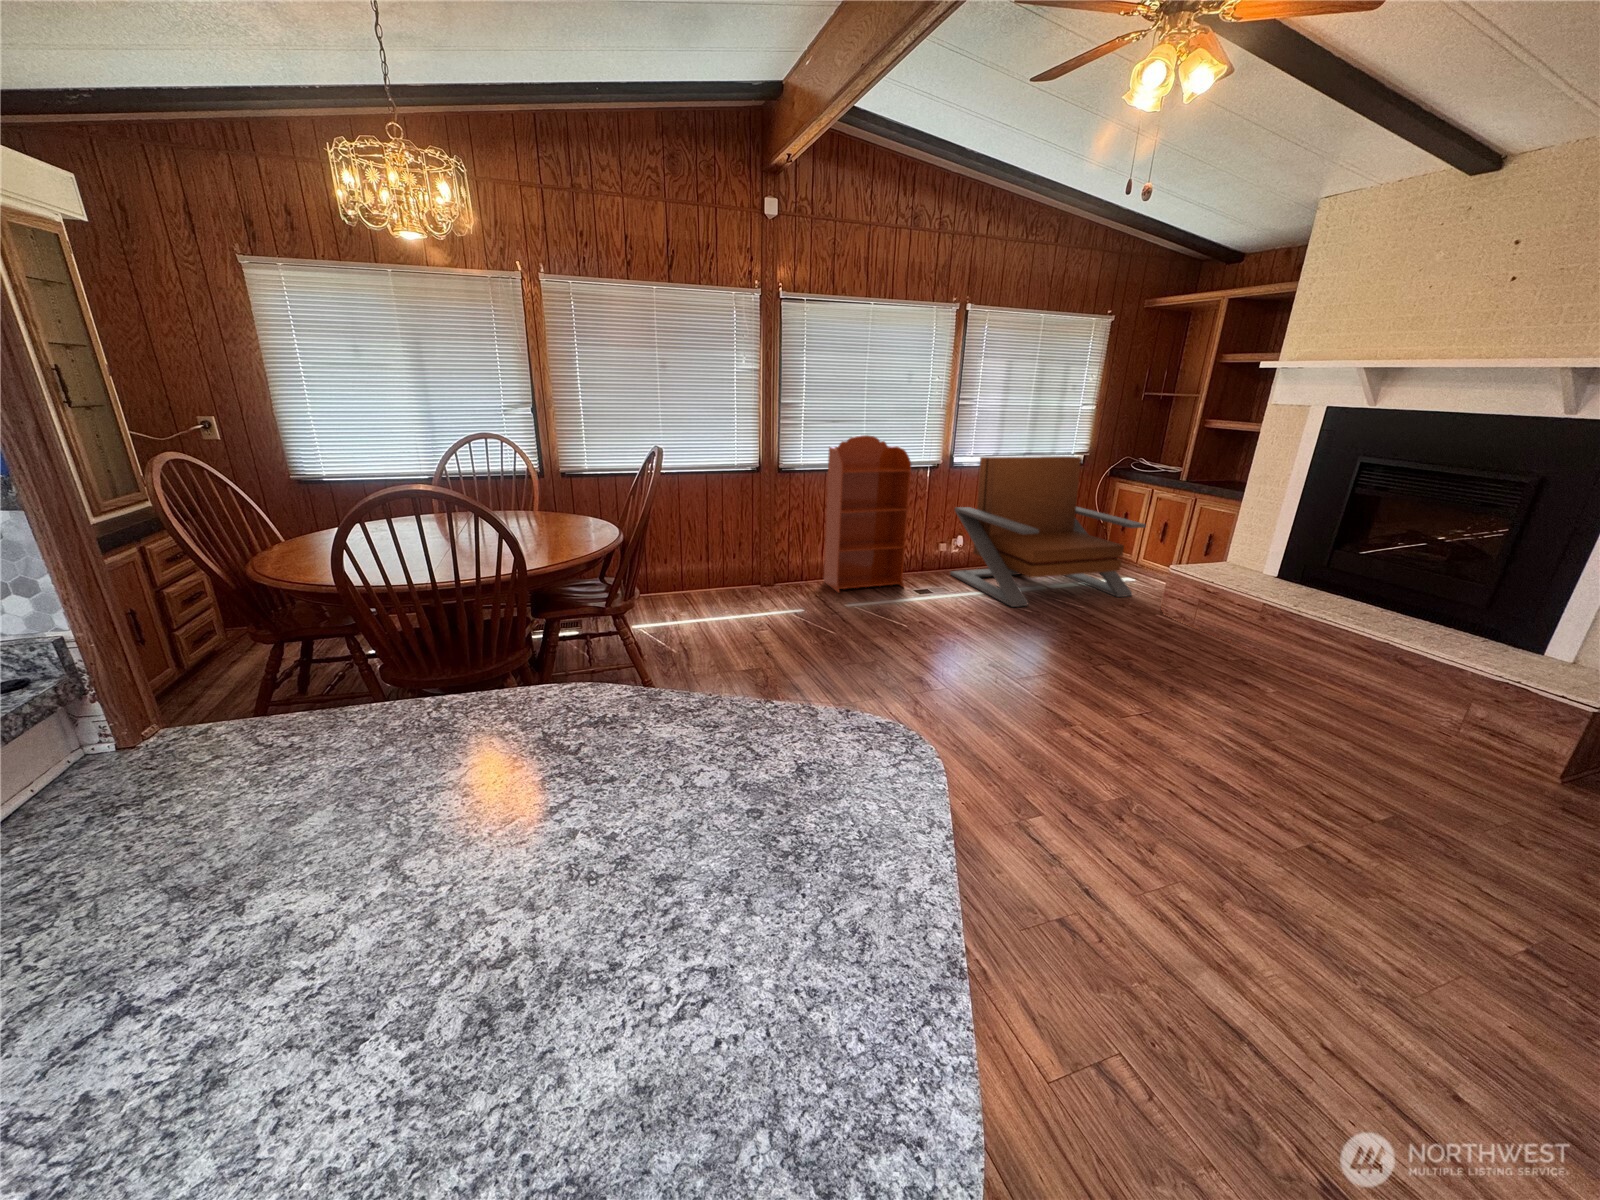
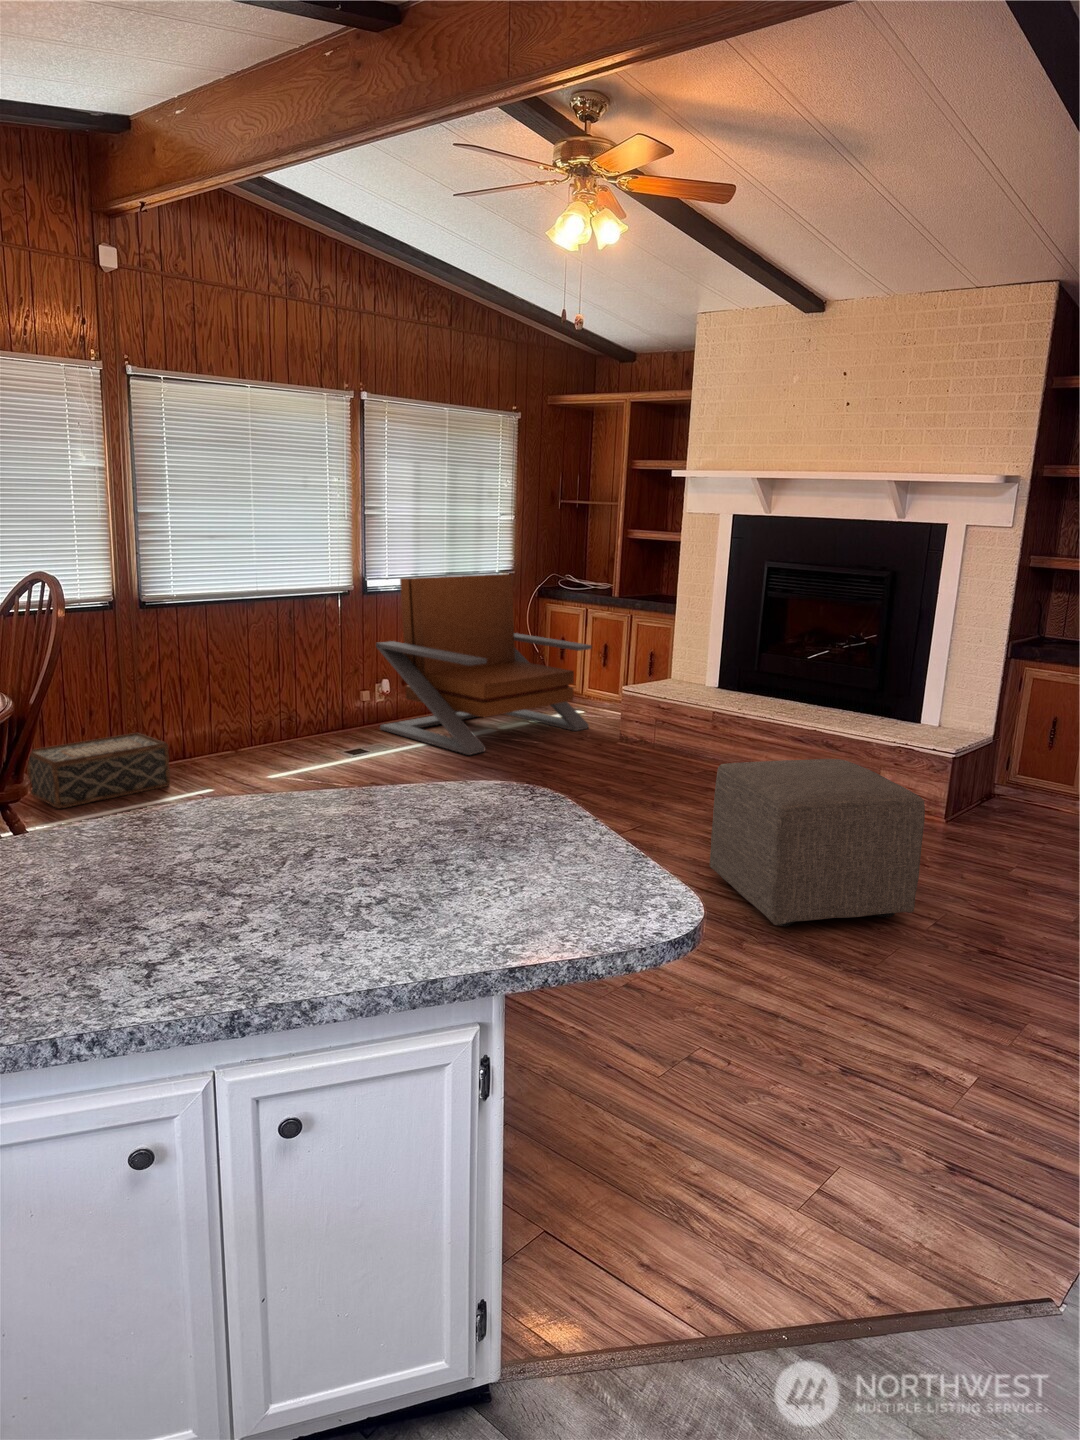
bookcase: present [824,435,911,593] -> none [207,554,329,768]
woven basket: none [698,560,784,607] -> present [27,733,170,808]
ottoman: none [1212,674,1537,902] -> present [710,759,925,926]

